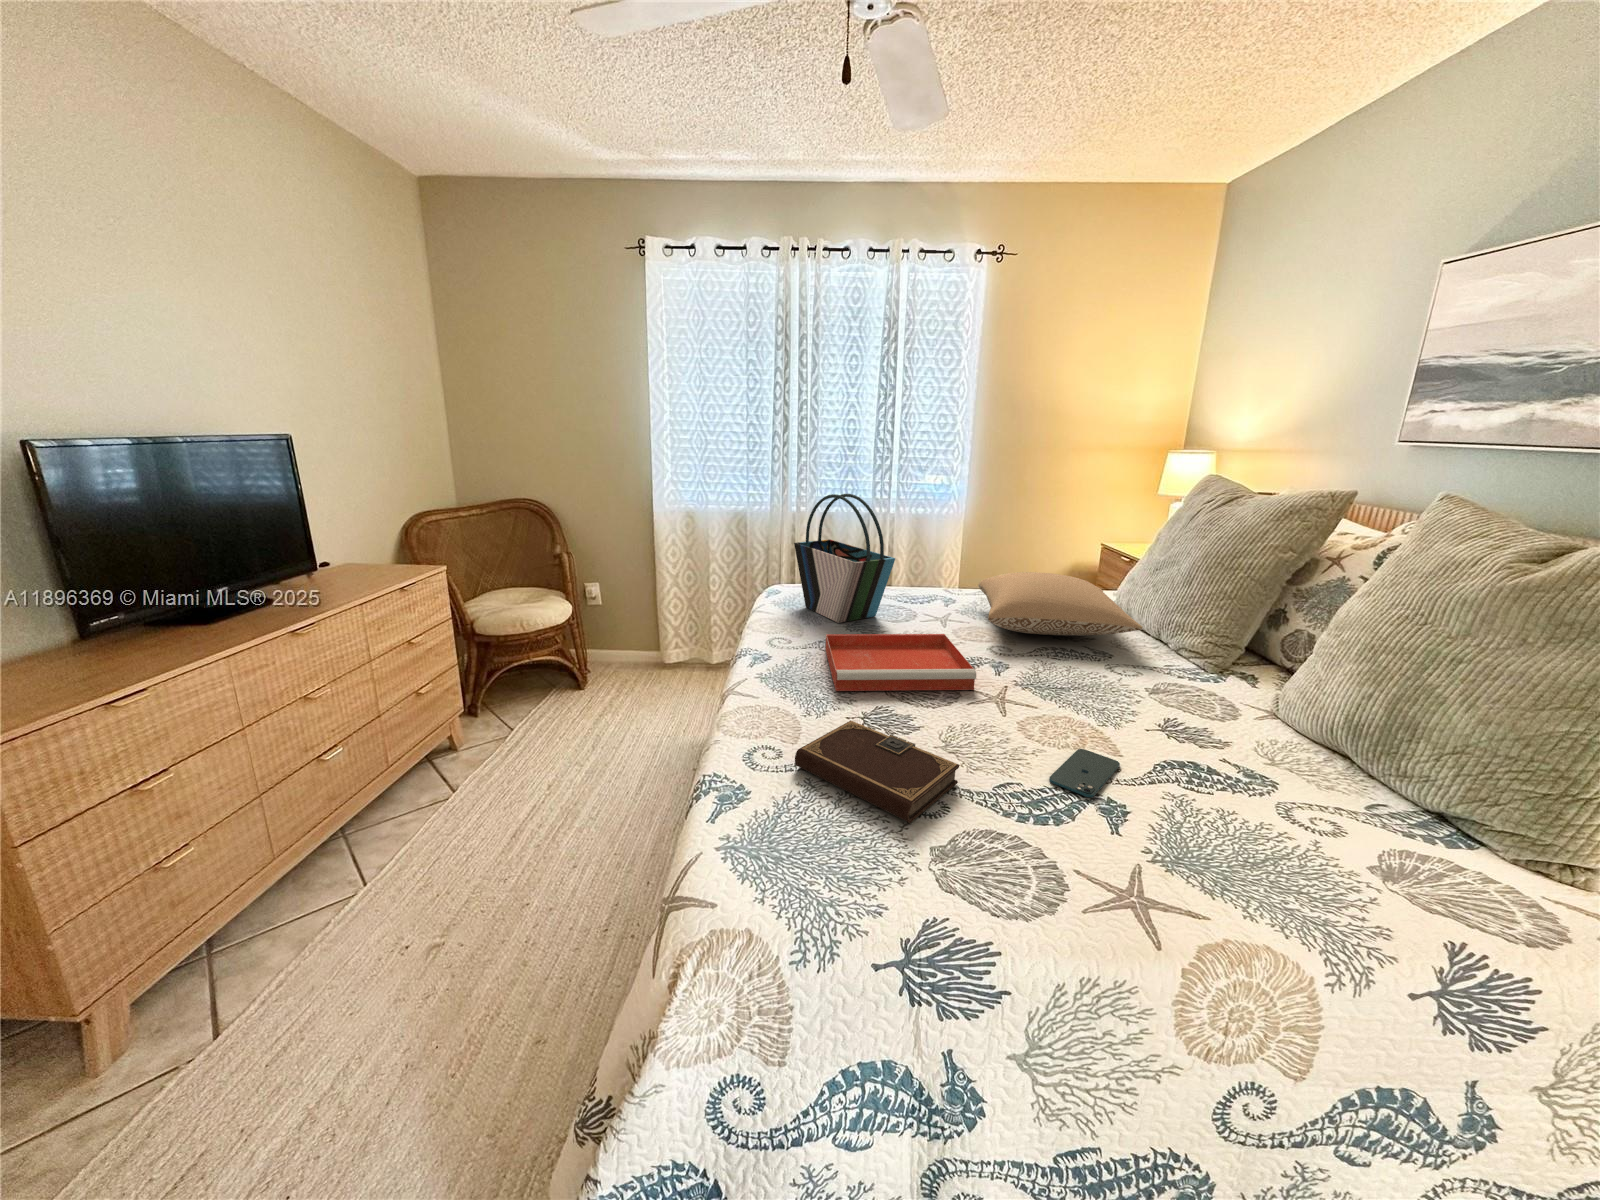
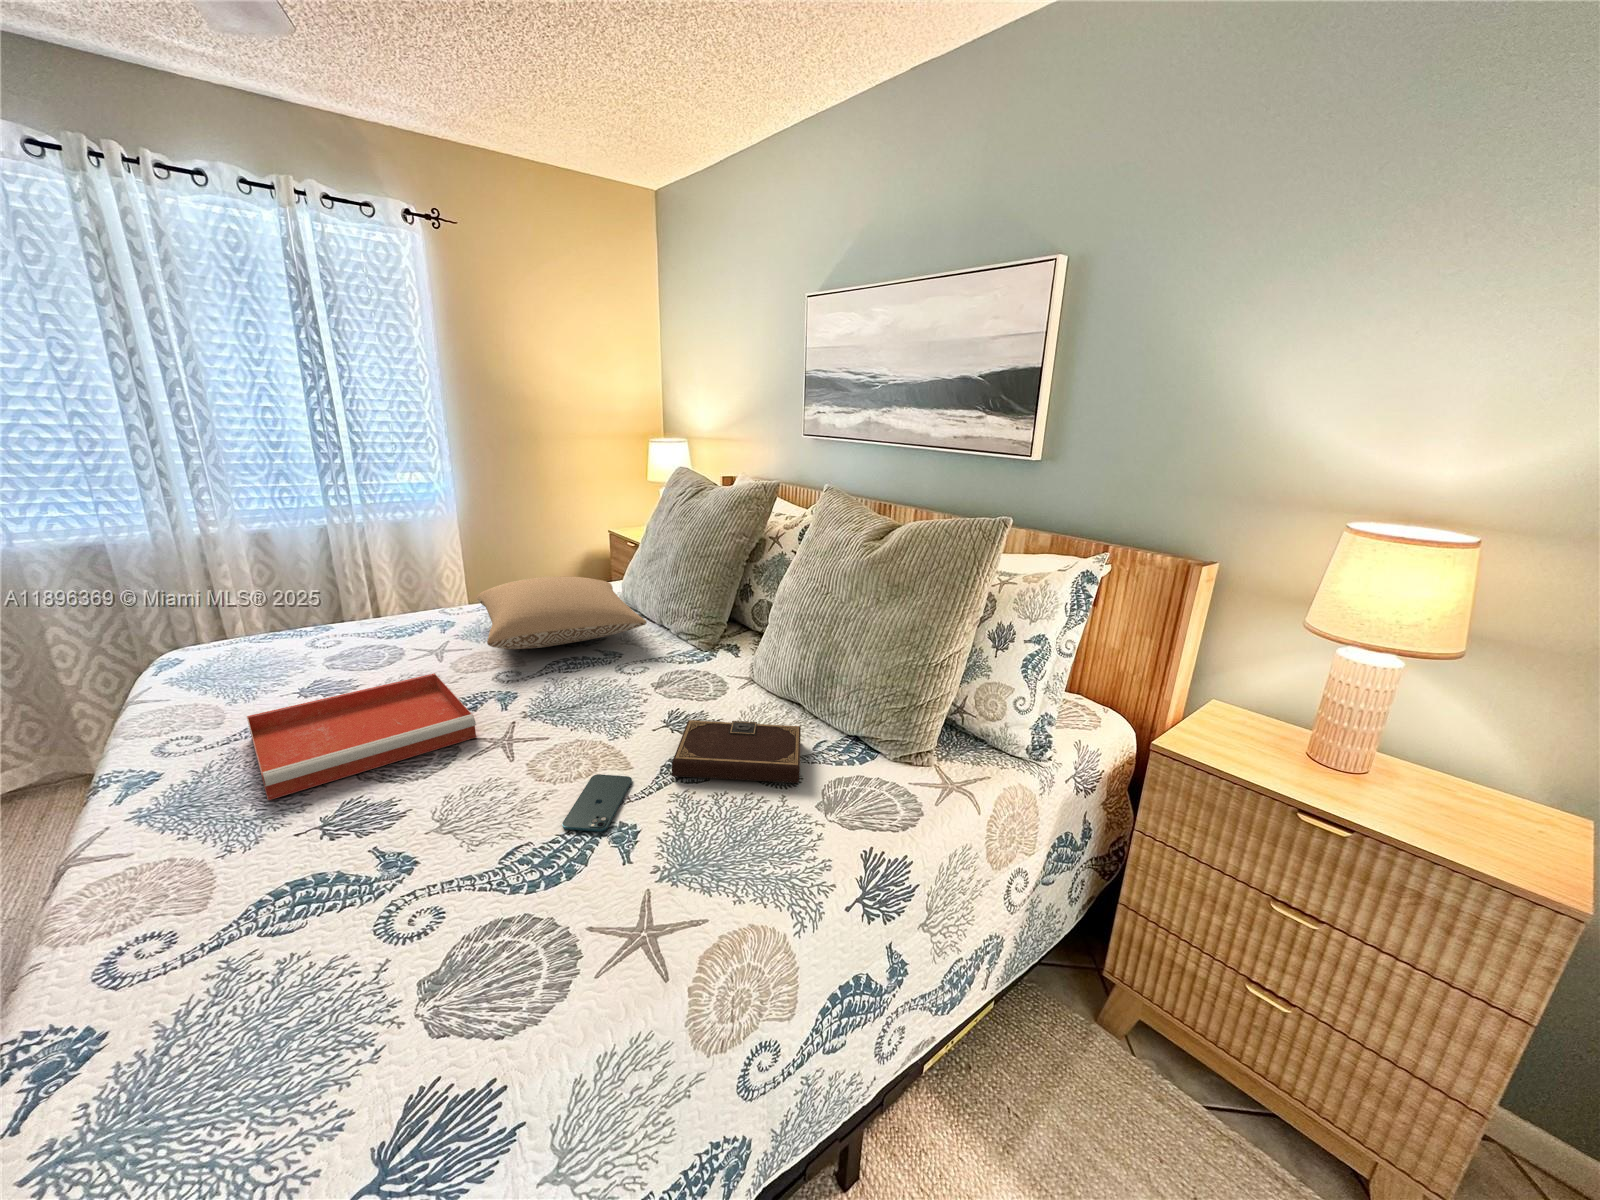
tote bag: present [794,494,895,623] -> none [170,508,350,687]
notebook: present [795,720,960,823] -> present [672,720,801,783]

